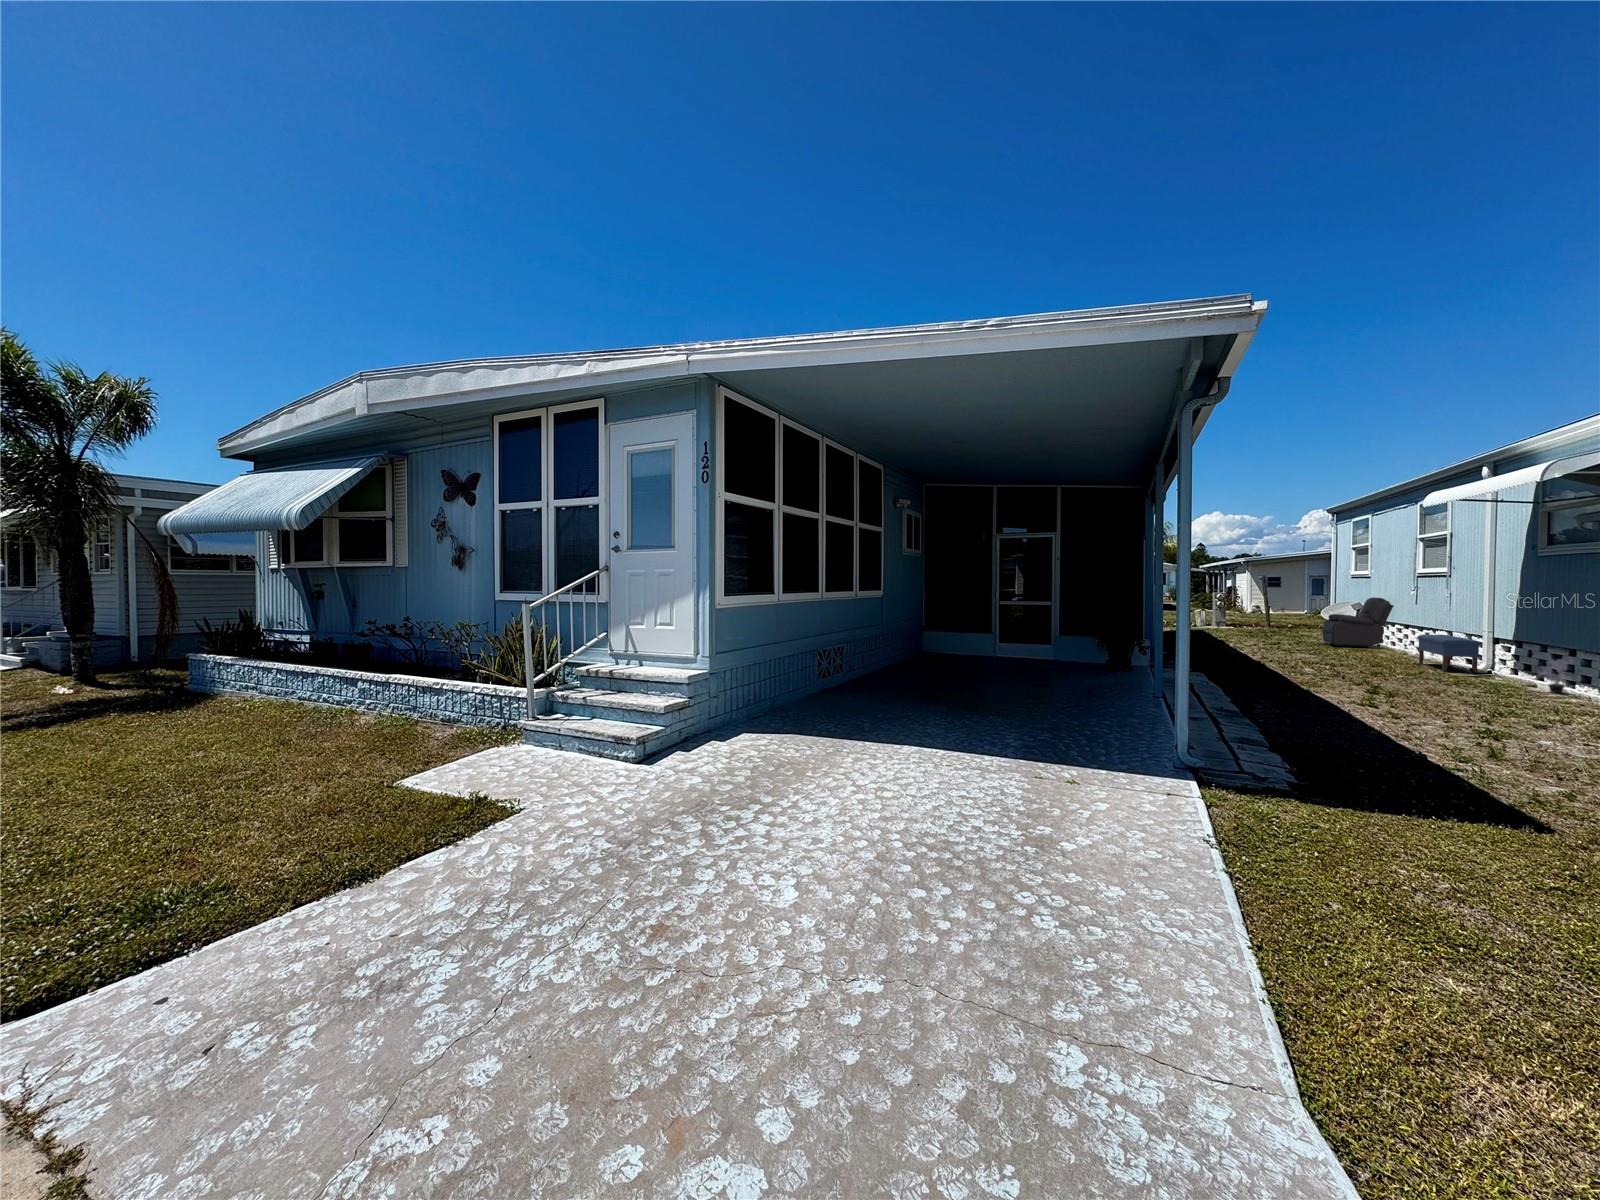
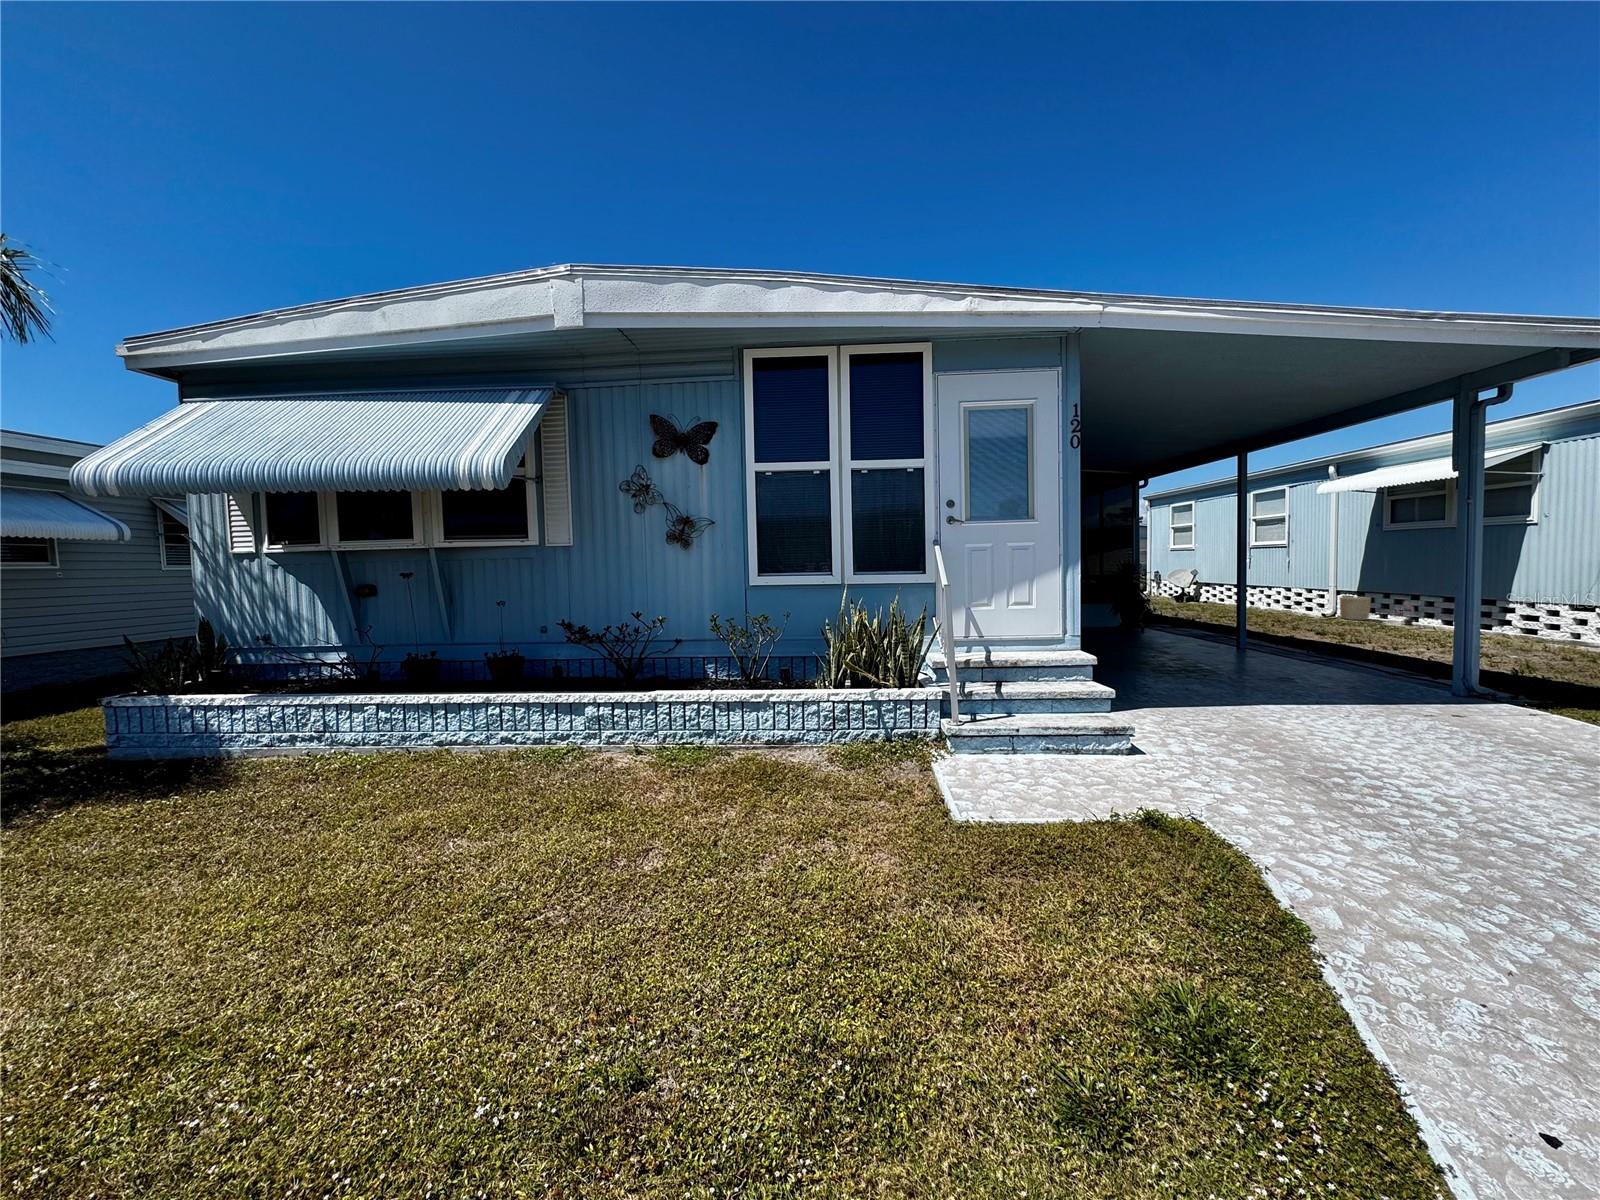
chair: present [1323,598,1393,648] -> none [1172,566,1224,603]
bench: present [1418,634,1480,672] -> none [1273,590,1327,615]
woven basket: none [1477,647,1526,682] -> present [1340,596,1371,620]

